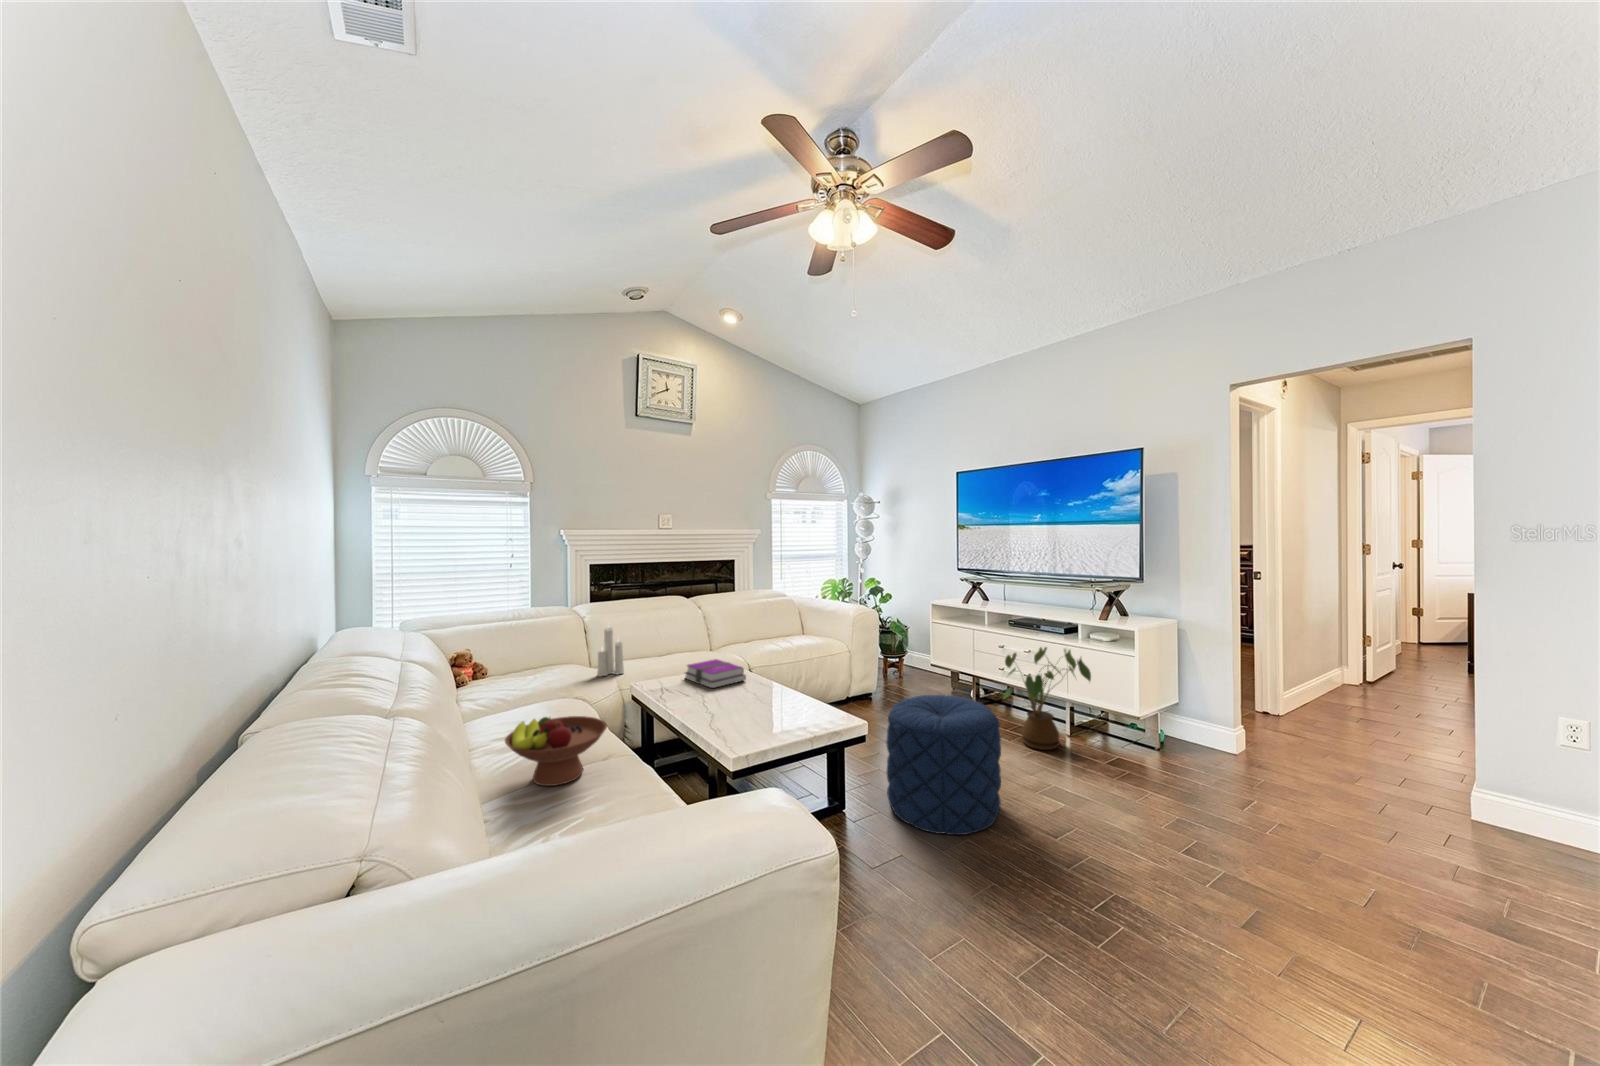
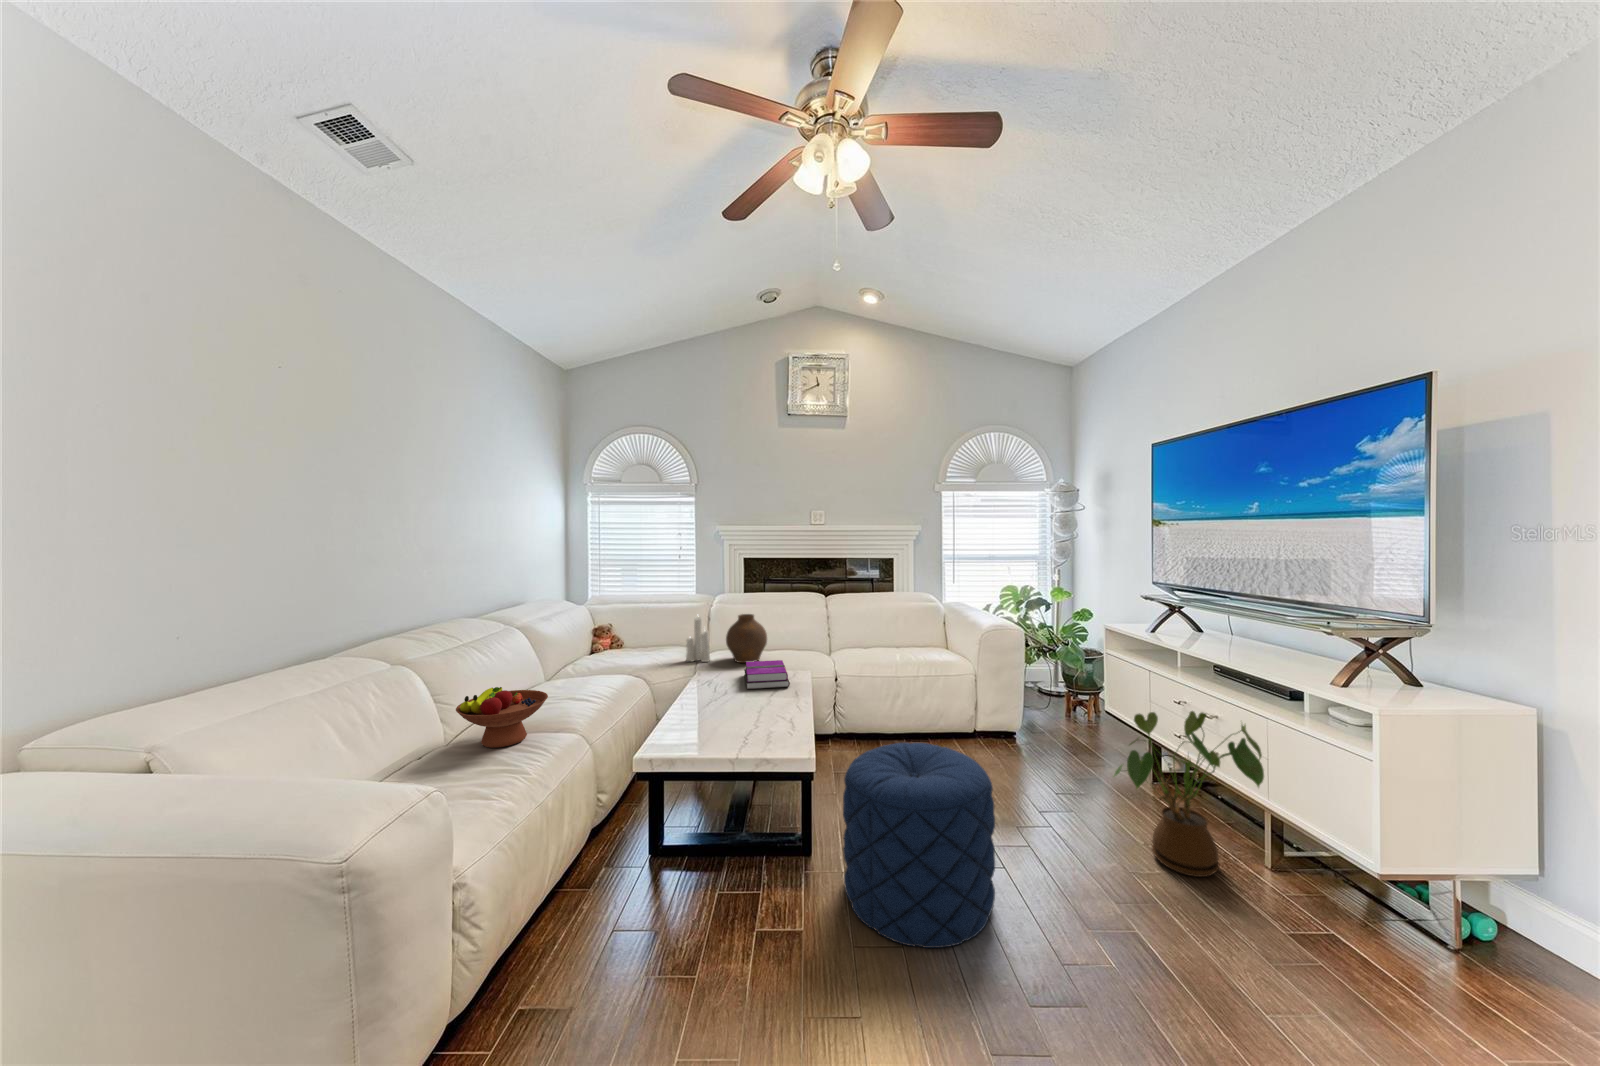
vase: none [638,619,681,670] -> present [726,614,767,663]

